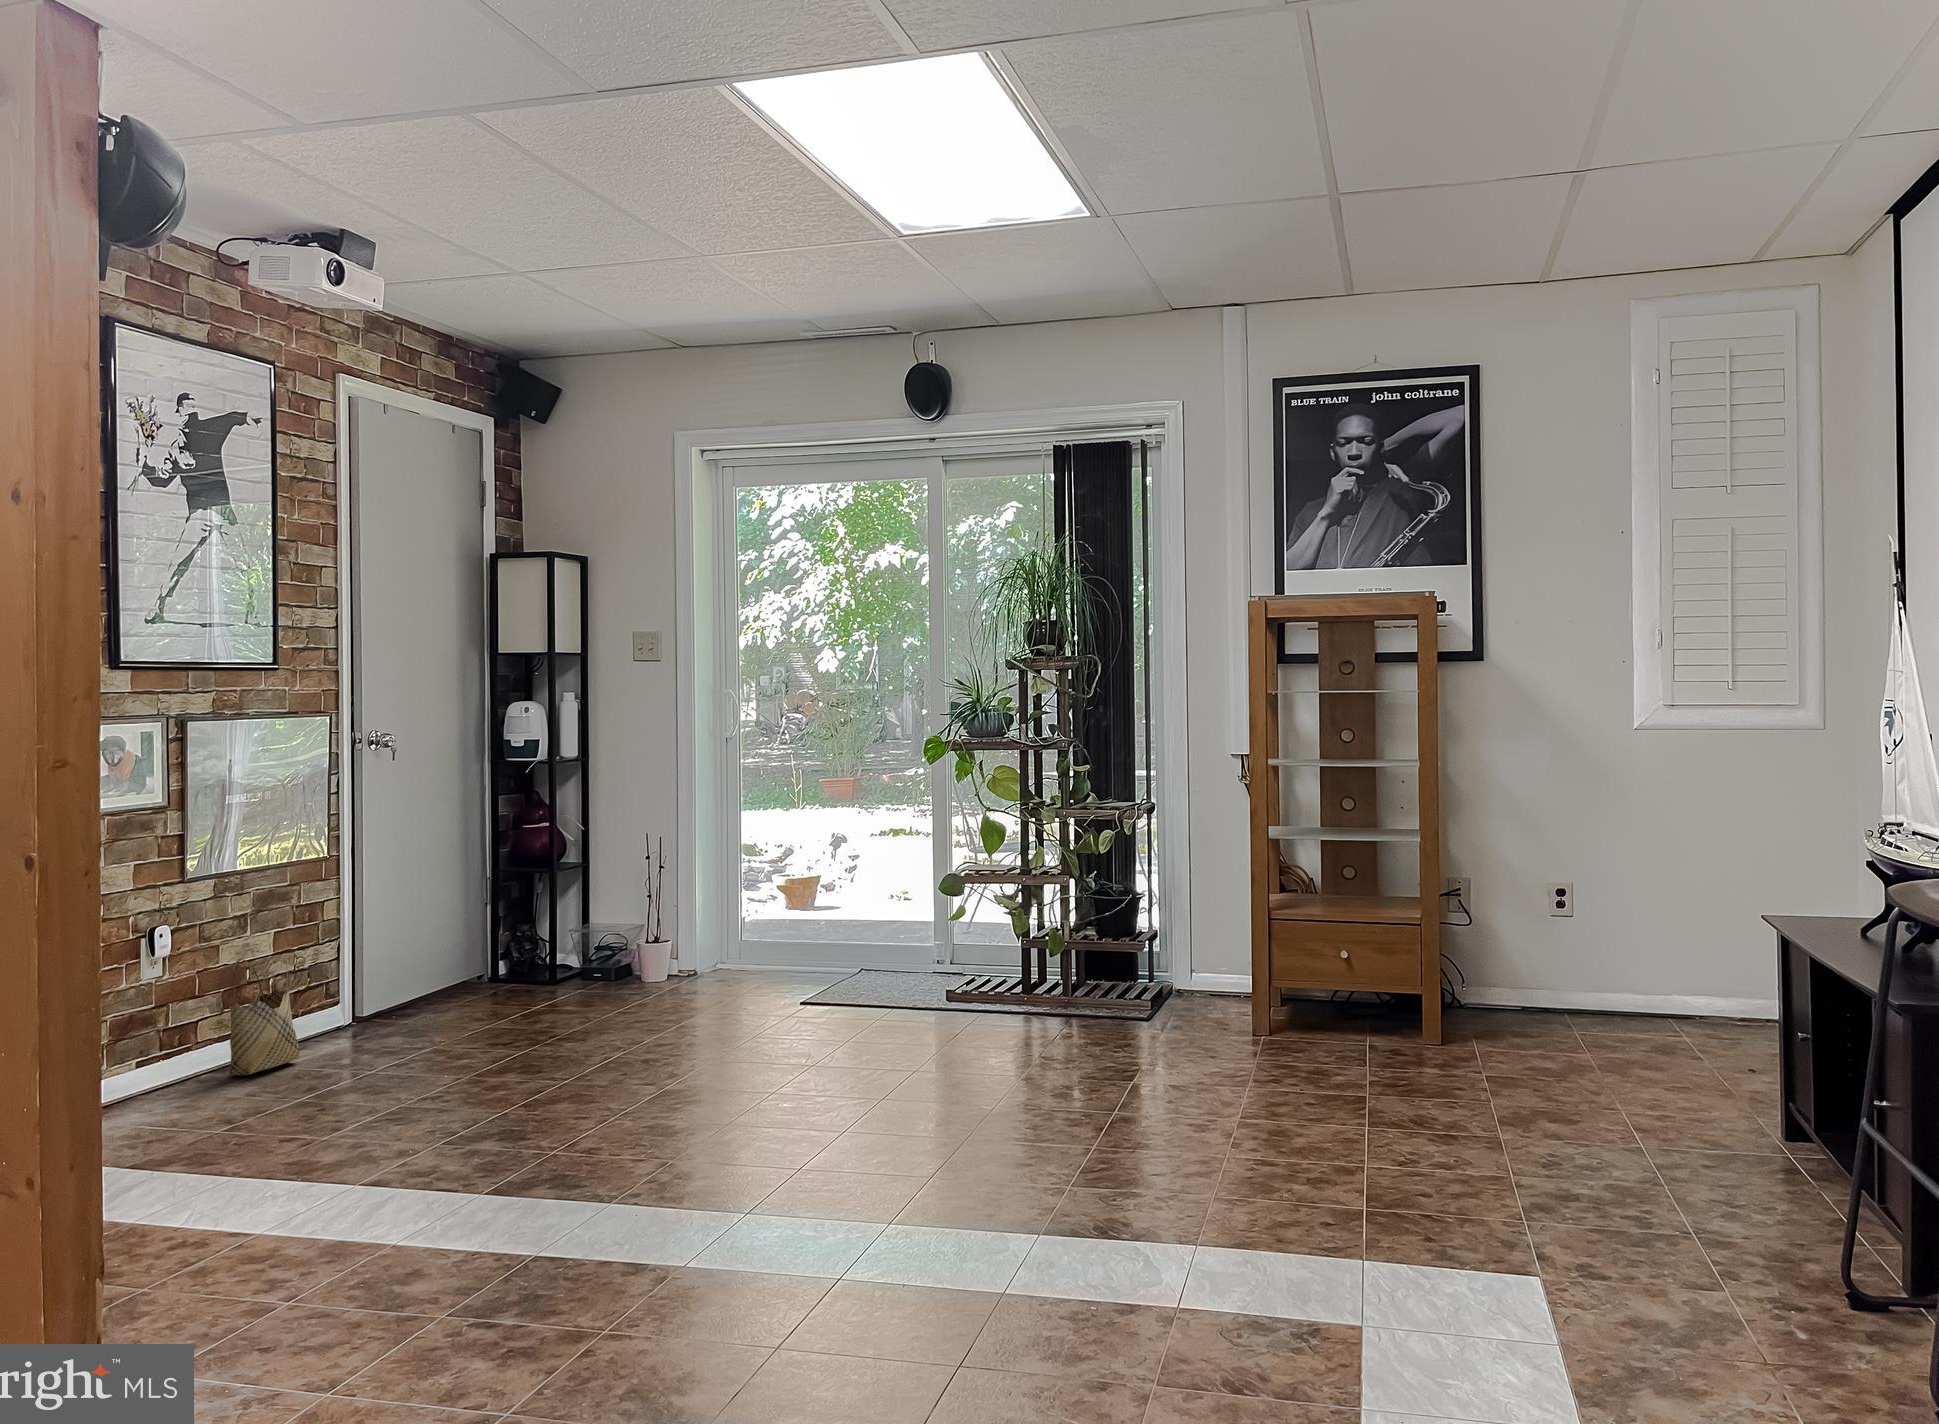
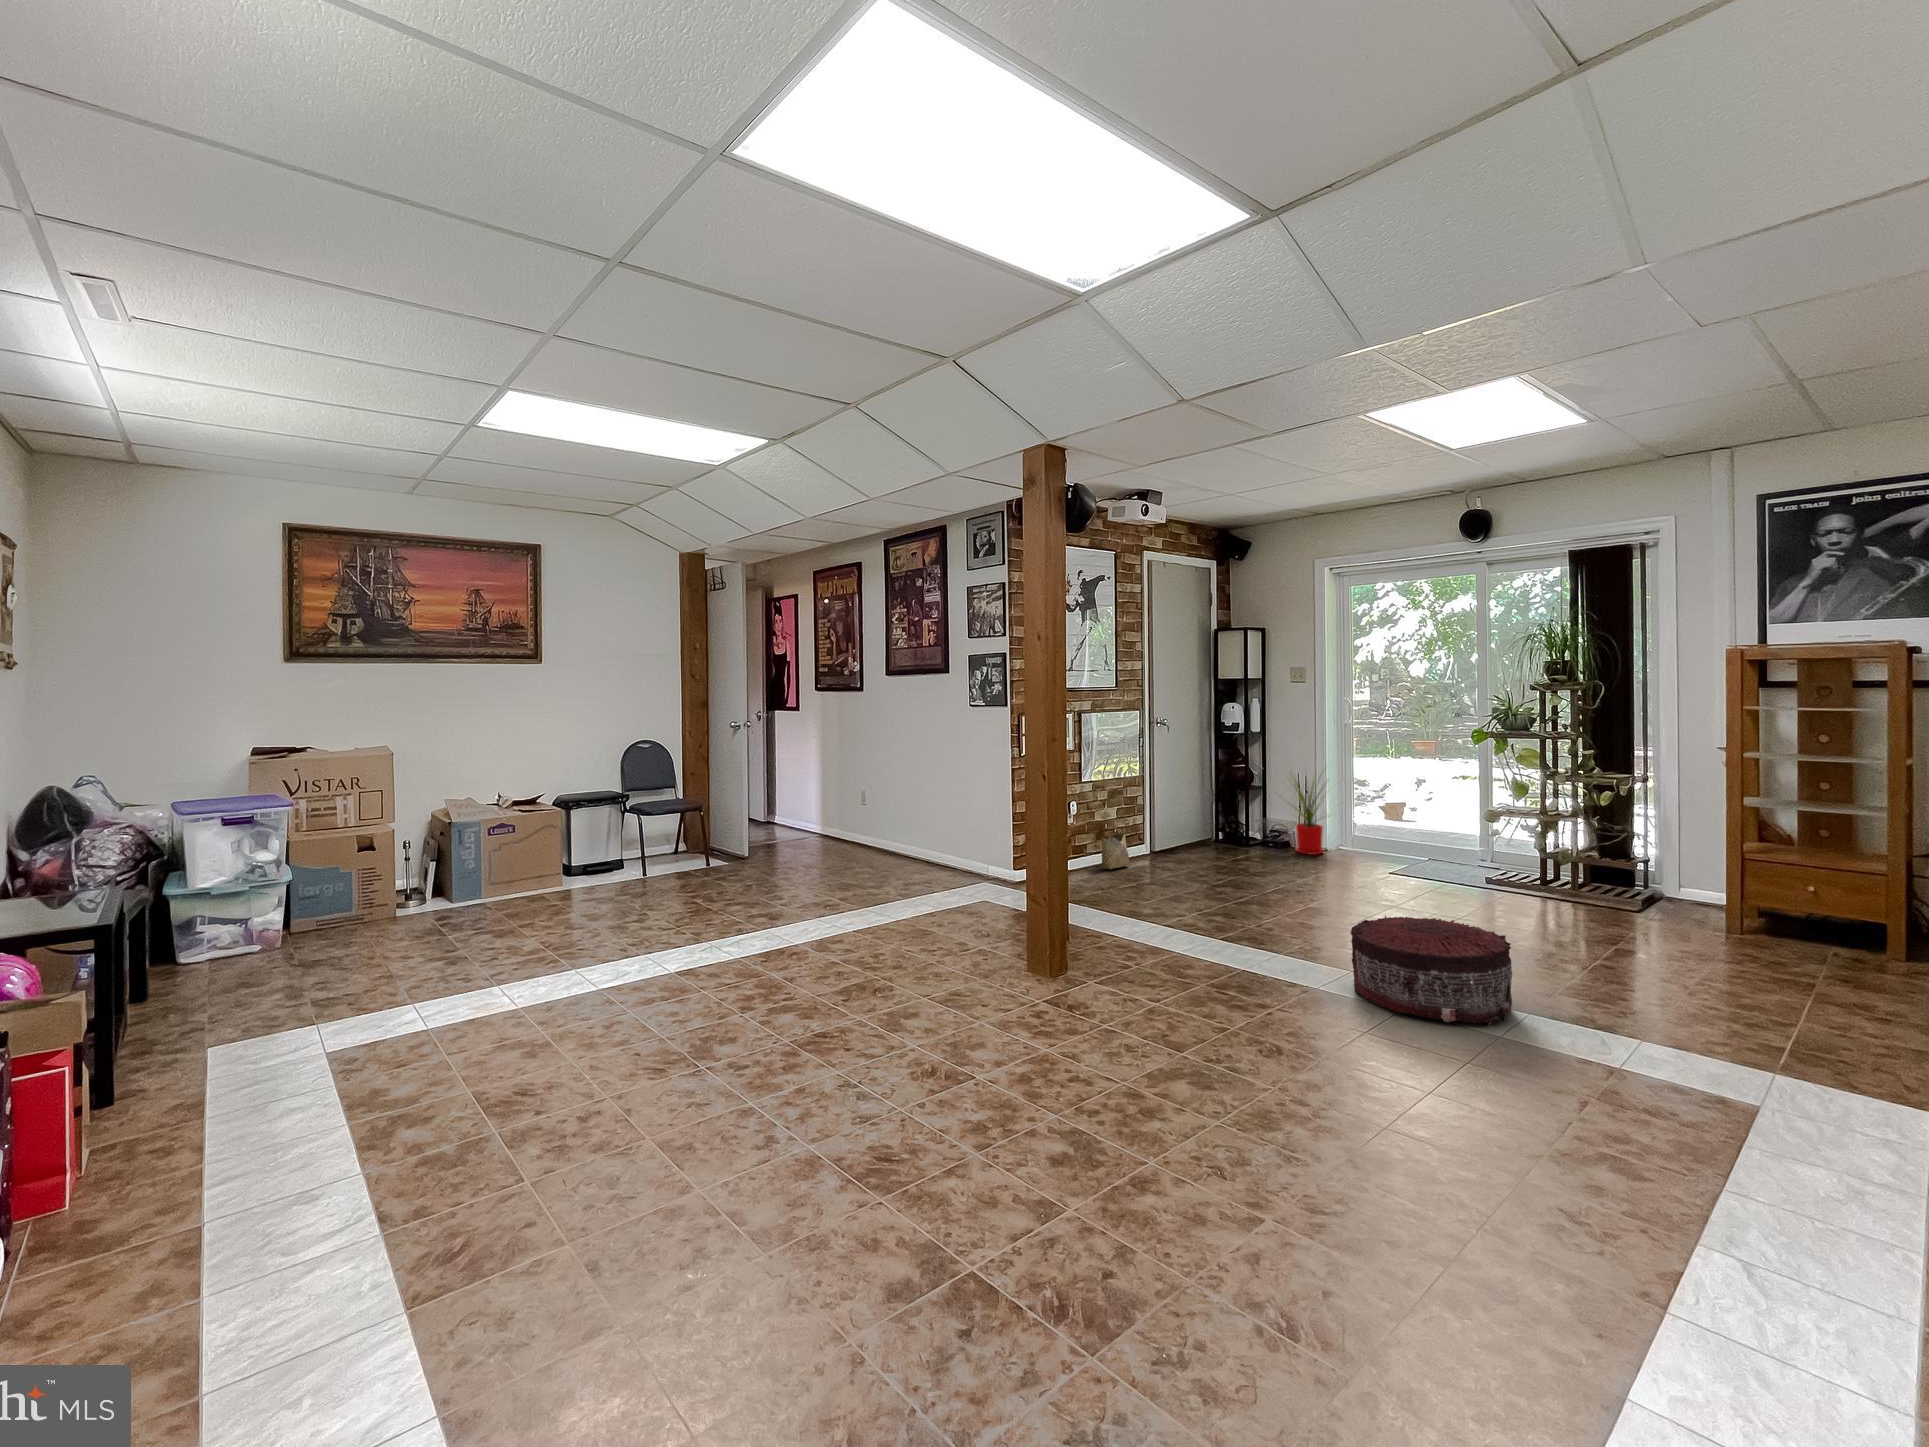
house plant: none [601,815,730,989] -> present [1292,770,1324,855]
pouf: none [744,1077,1012,1284] -> present [1350,916,1512,1026]

